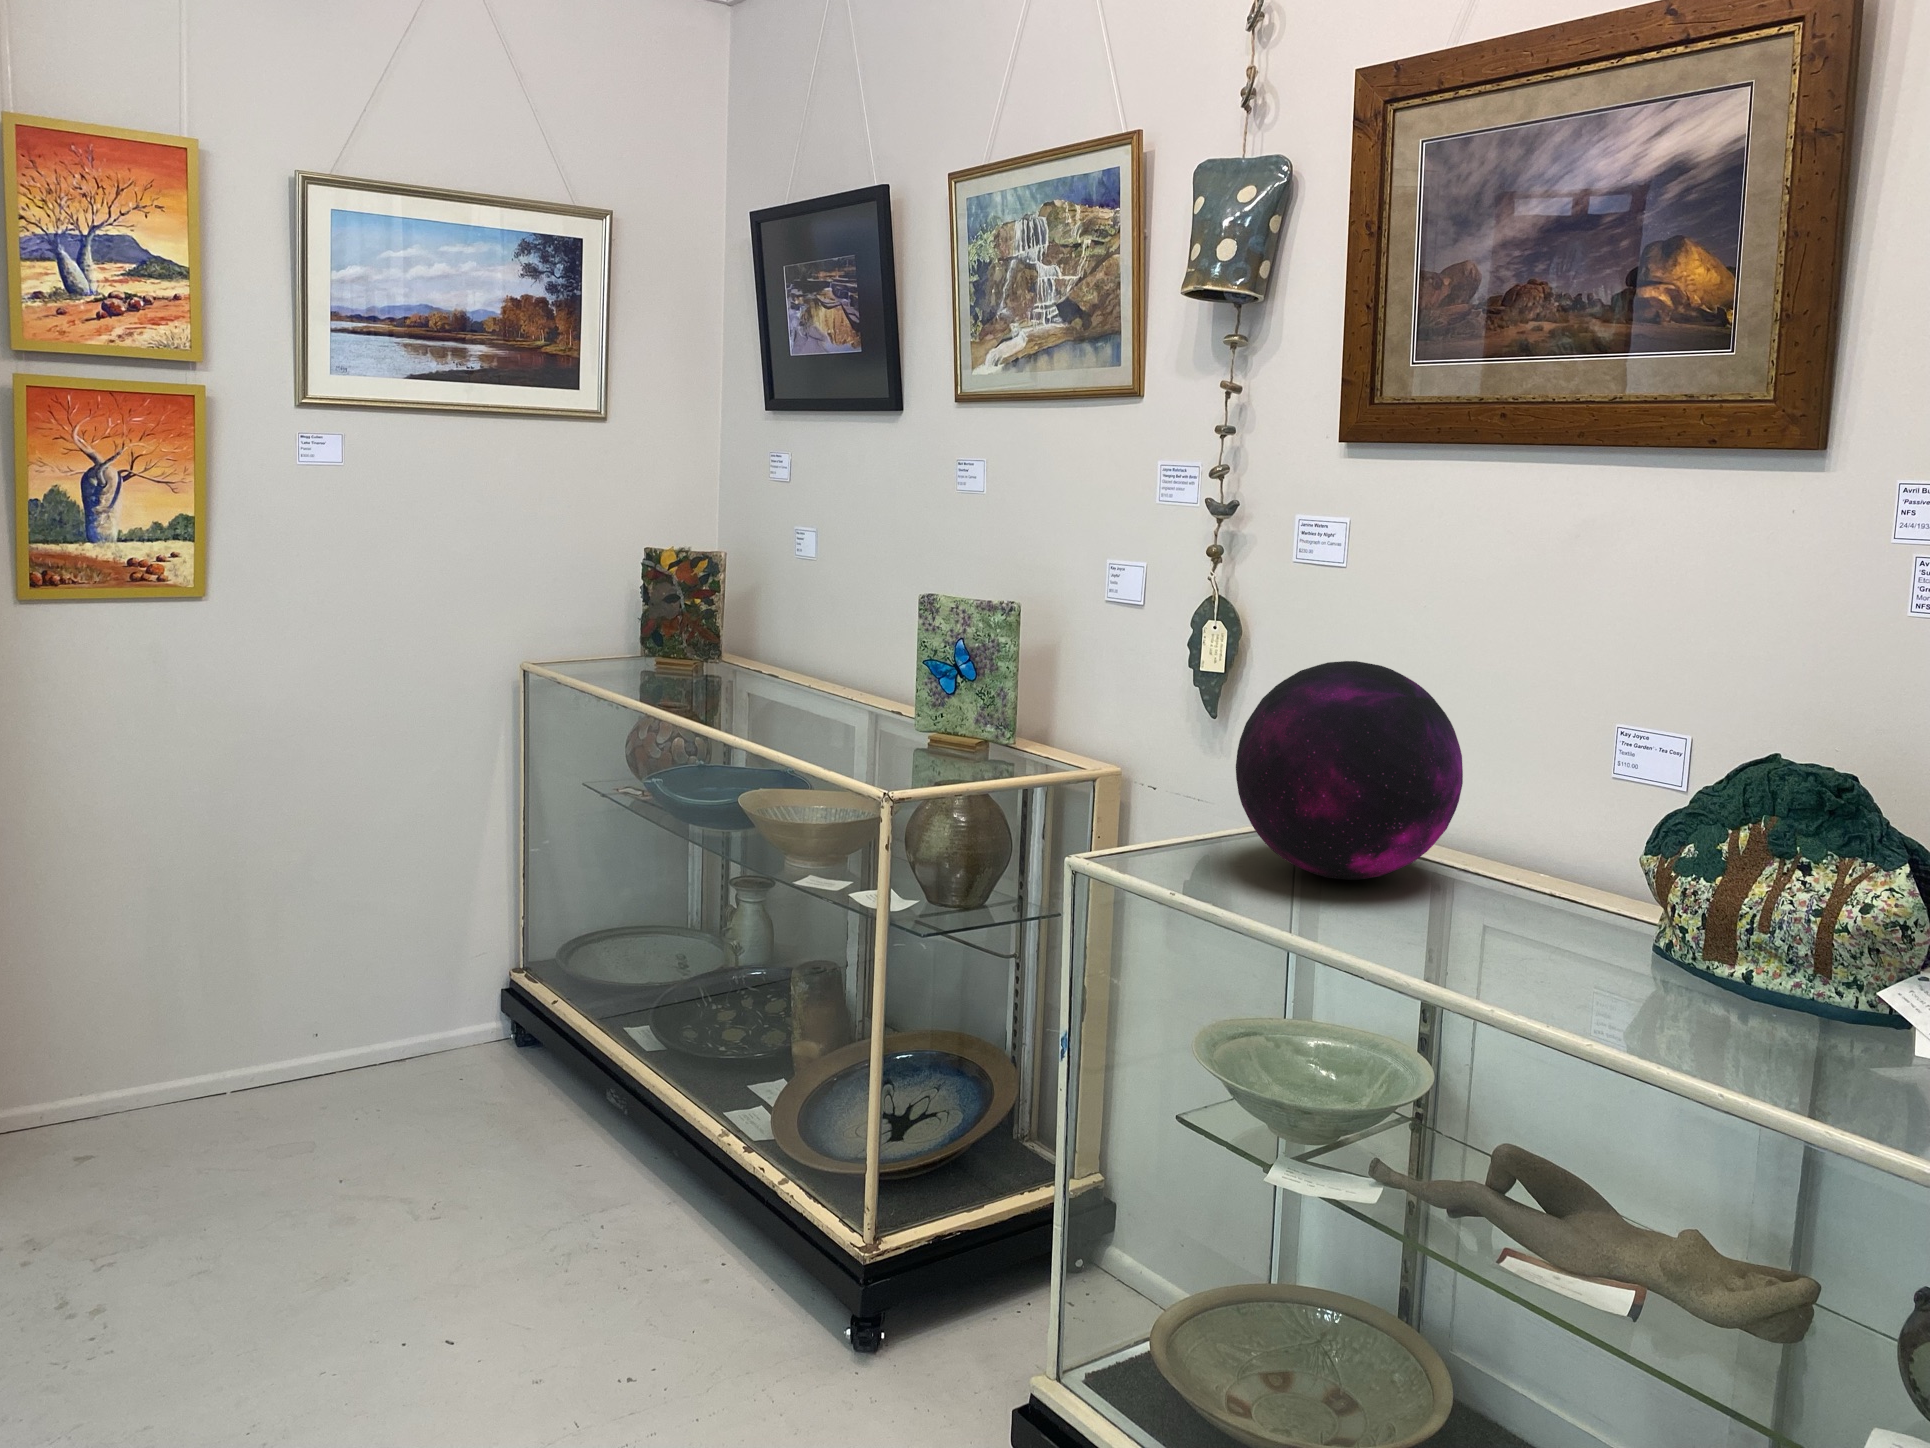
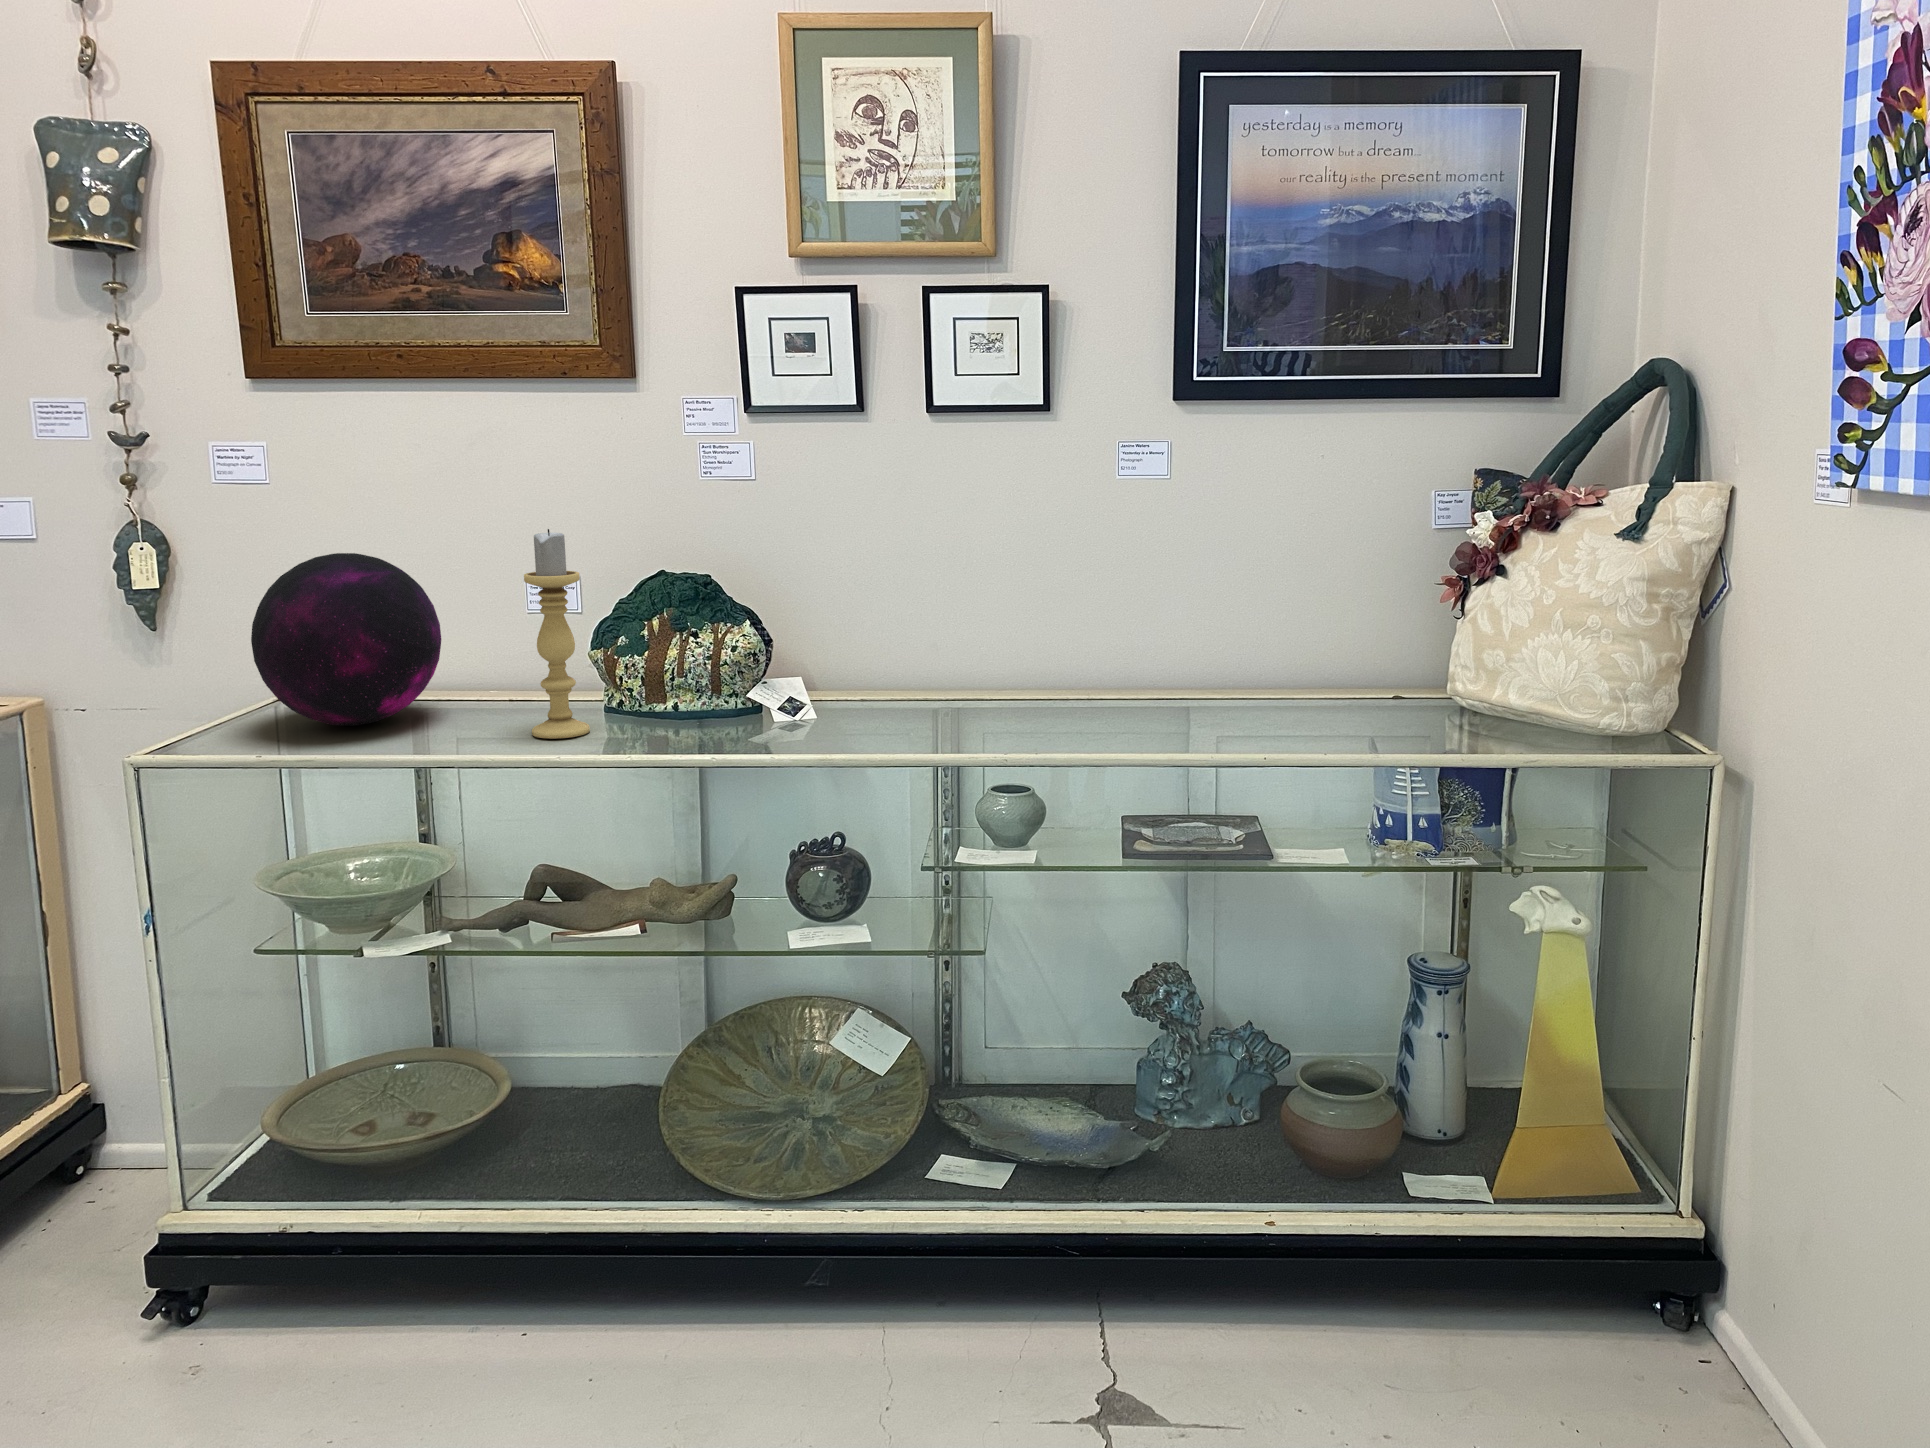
candle holder: none [1516,668,1624,977] -> present [524,529,590,739]

